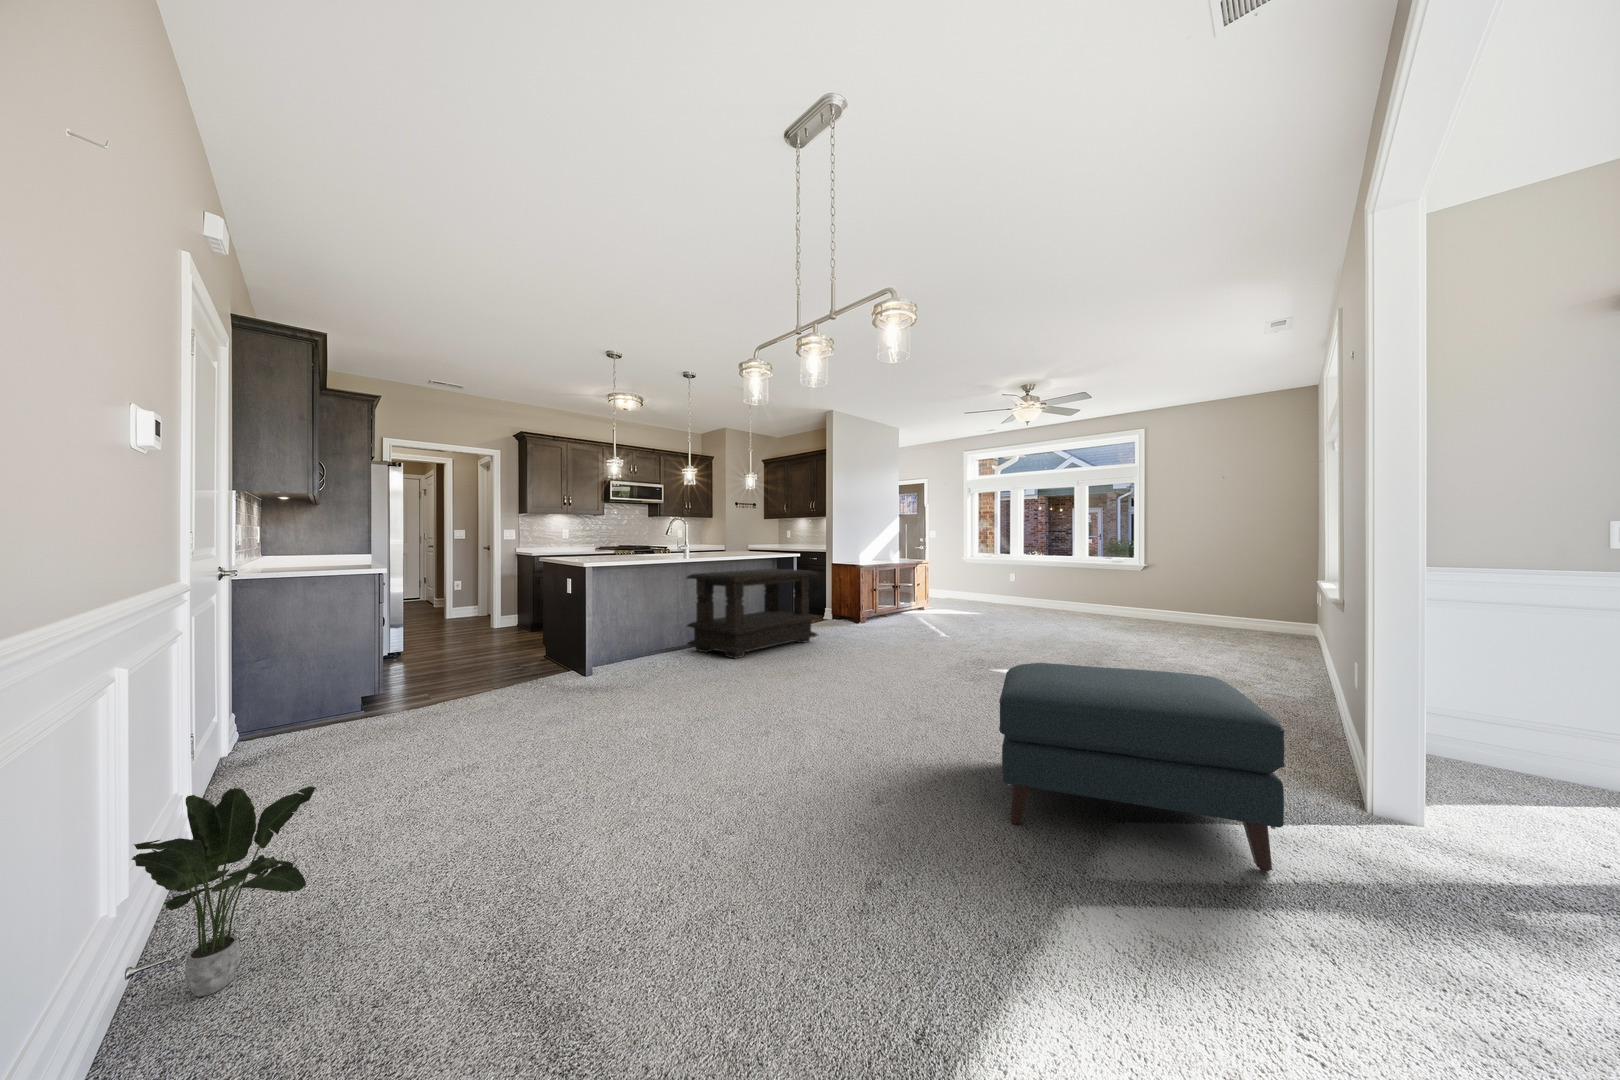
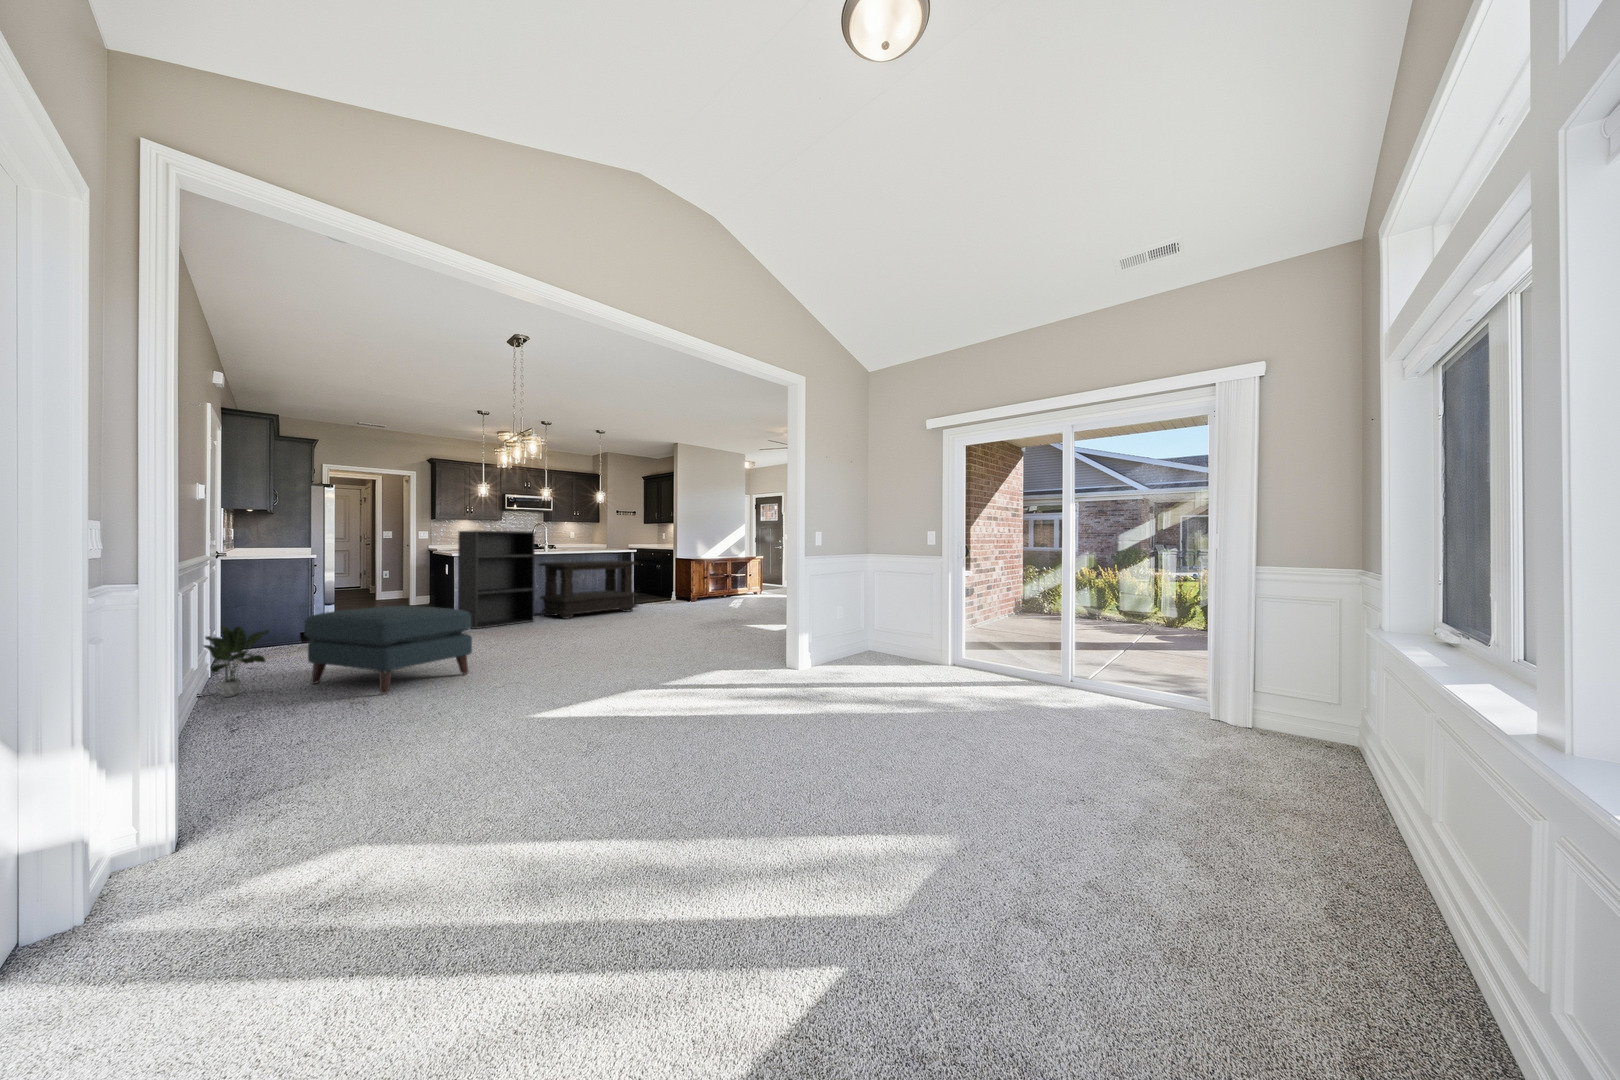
bookshelf: none [592,528,697,683] -> present [458,530,535,629]
ottoman: present [999,663,1285,872] -> present [304,606,472,694]

